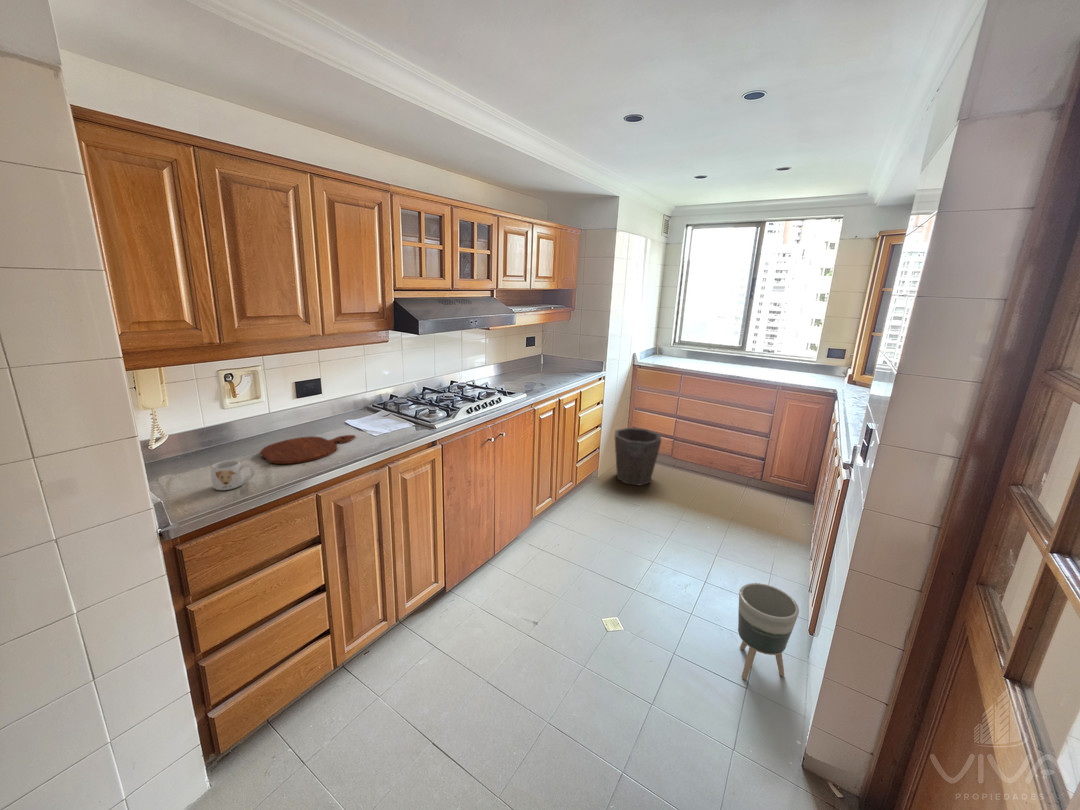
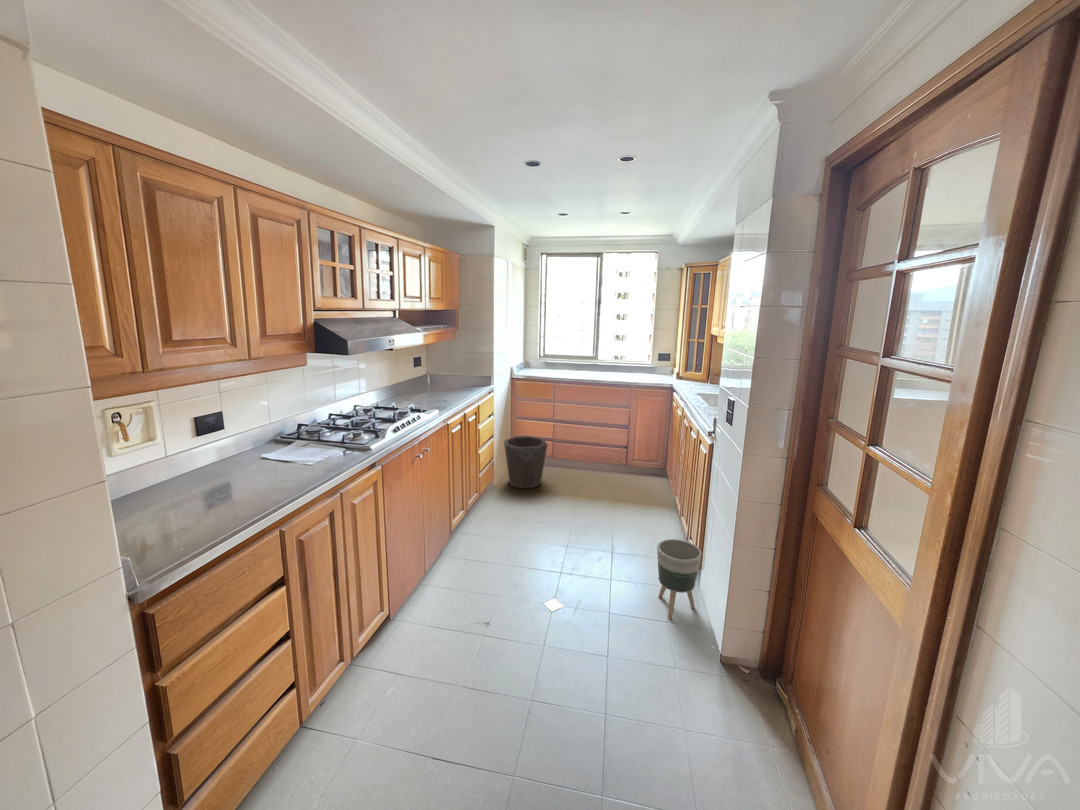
cutting board: present [260,435,355,464] -> none [182,467,288,507]
mug: present [211,460,255,490] -> none [152,506,208,542]

